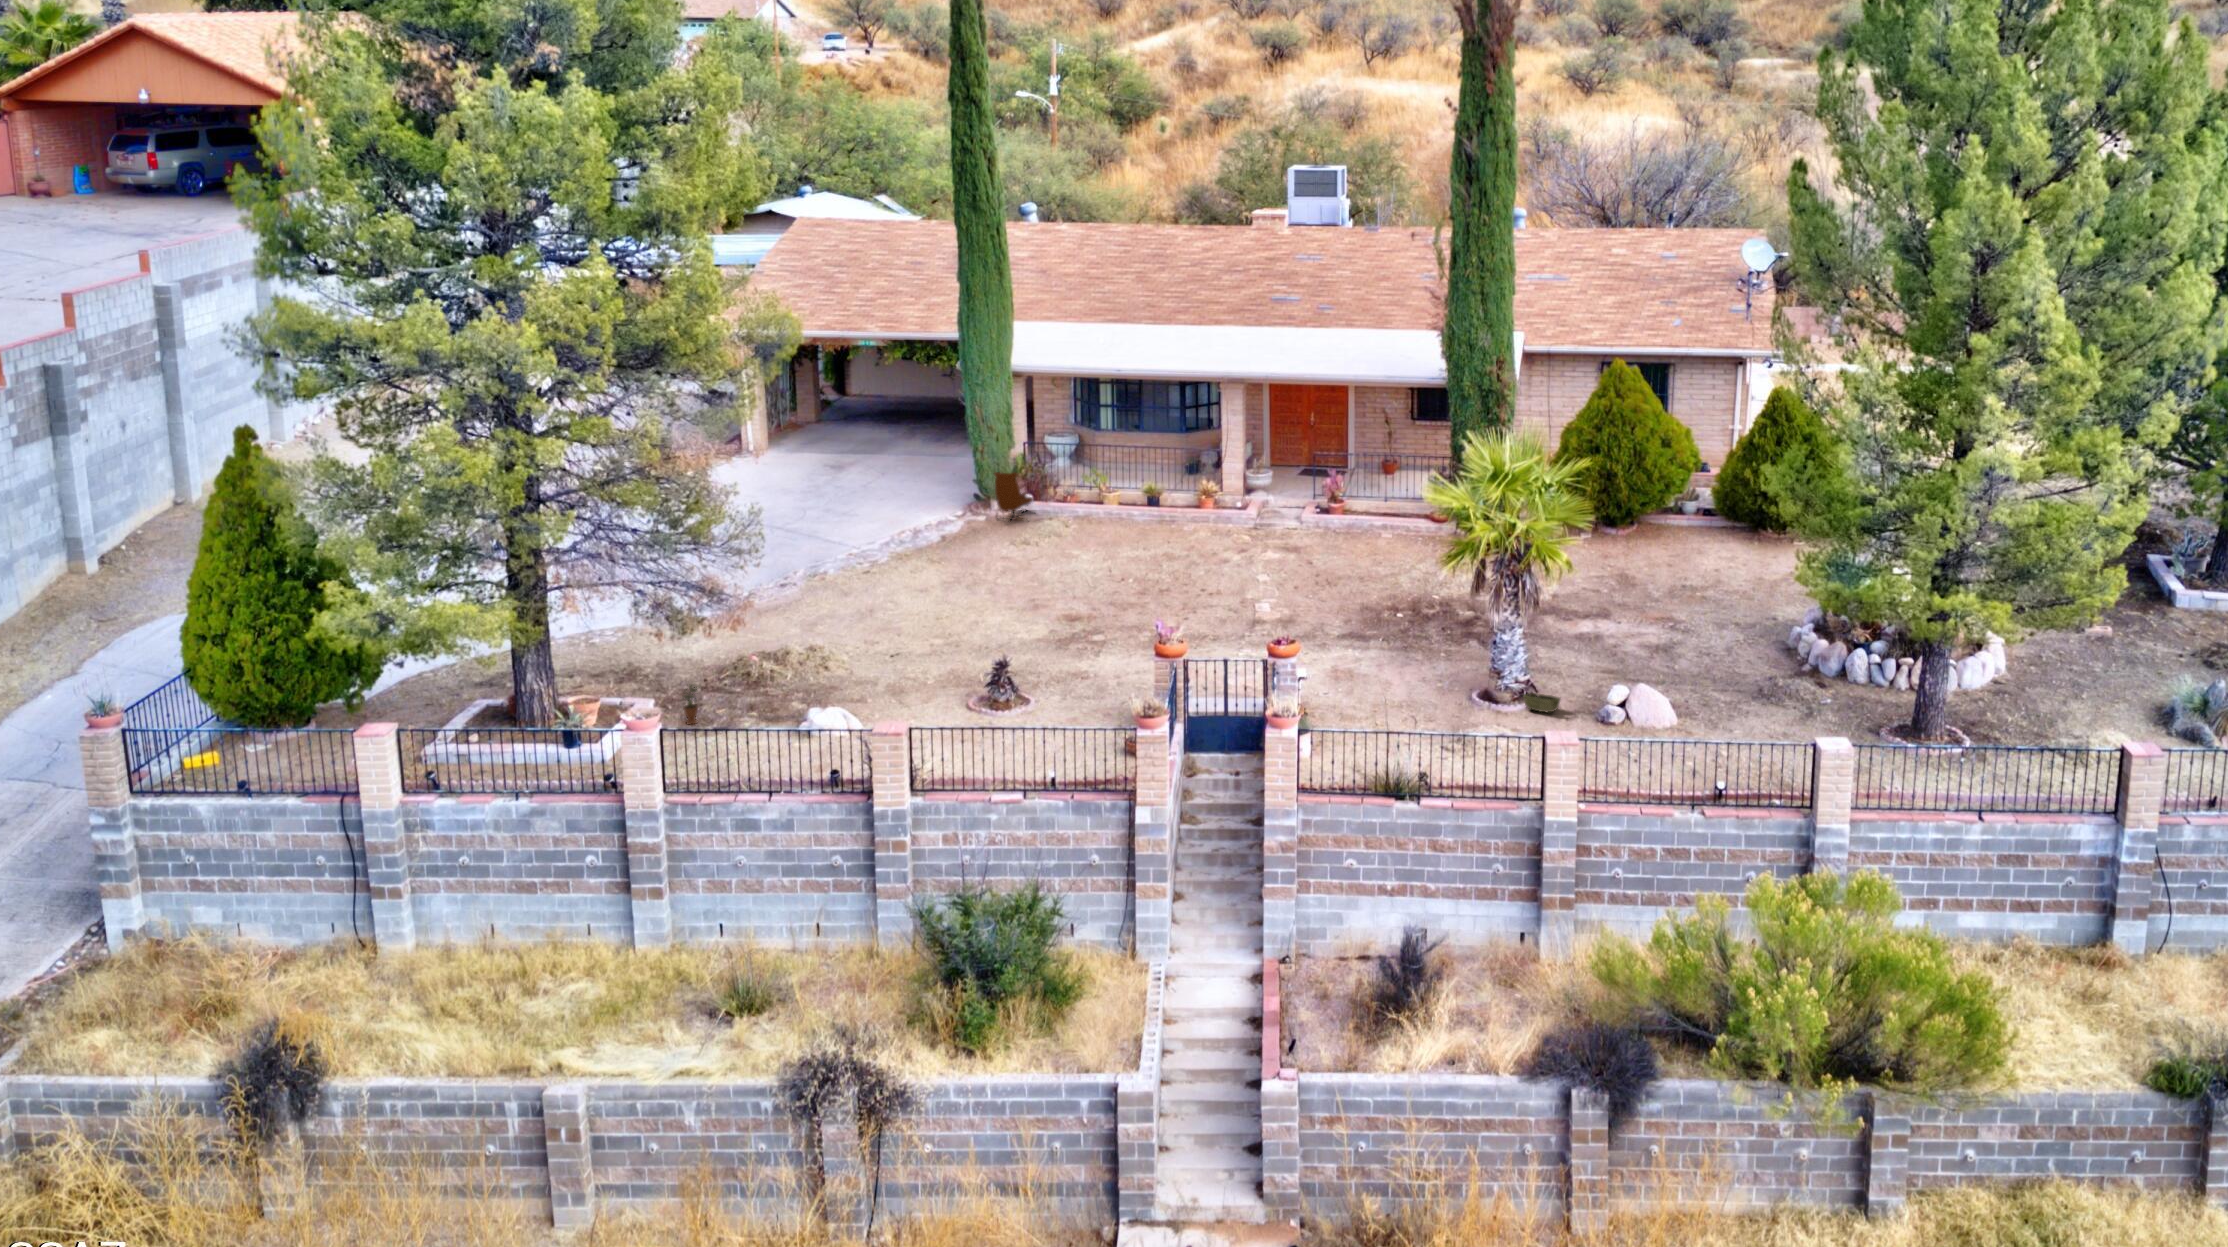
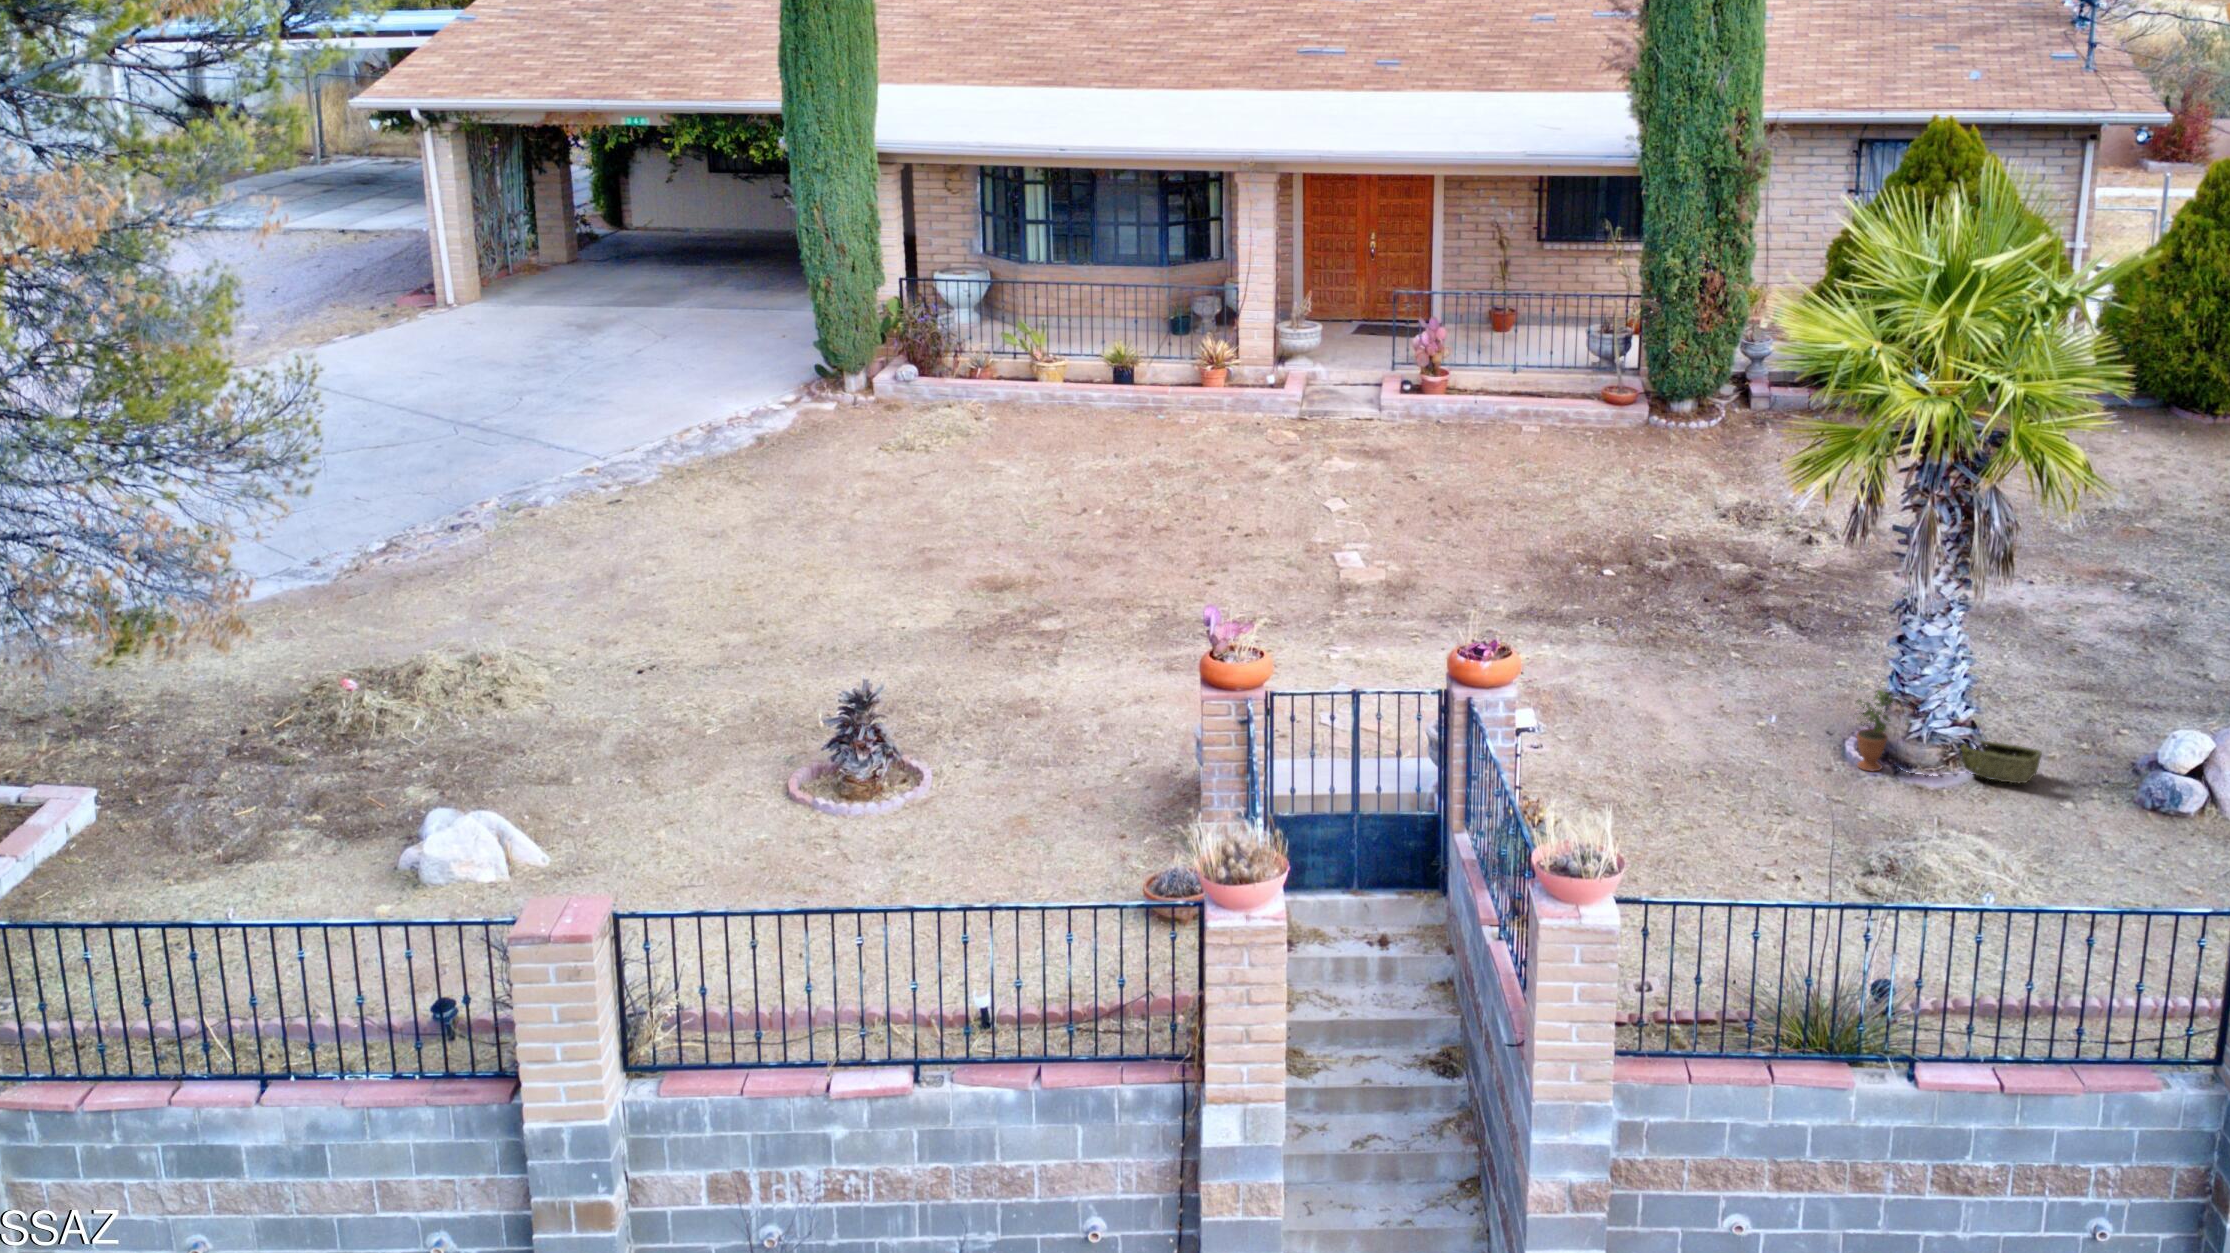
lounge chair: present [994,472,1033,521] -> none [849,322,923,415]
potted plant: present [683,685,698,724] -> present [1857,690,1897,772]

